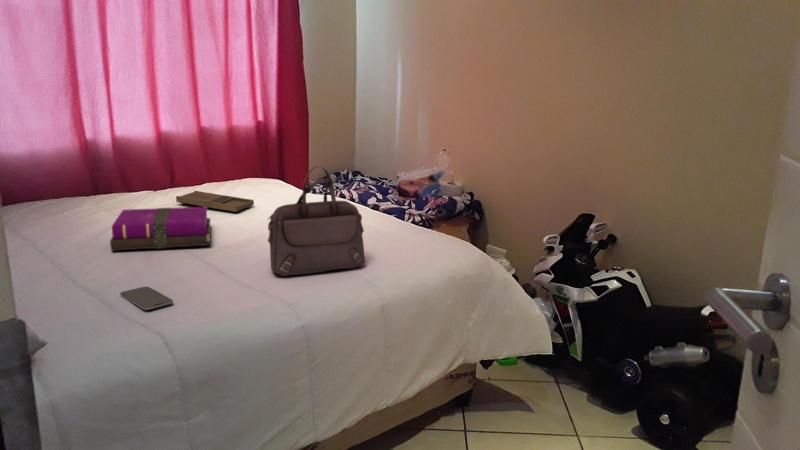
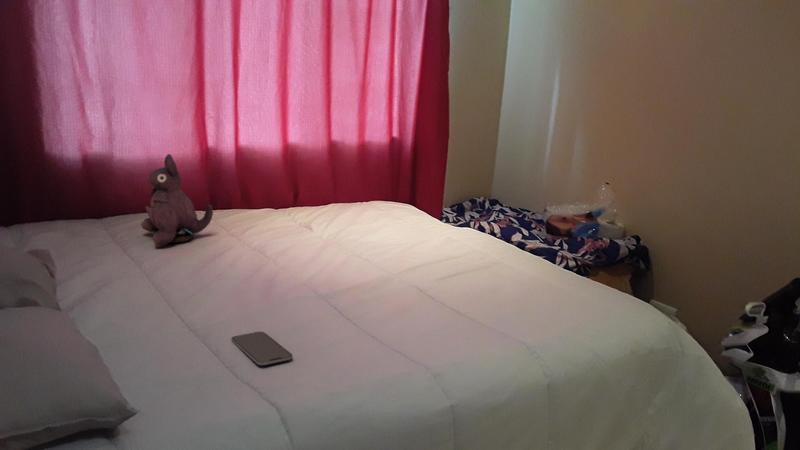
plush toy: none [28,147,95,229] -> present [141,154,213,247]
handbag: present [268,167,365,276] -> none [410,200,528,333]
tray: present [176,191,254,212] -> none [299,213,386,242]
notebook: present [110,207,211,251] -> none [225,231,338,282]

